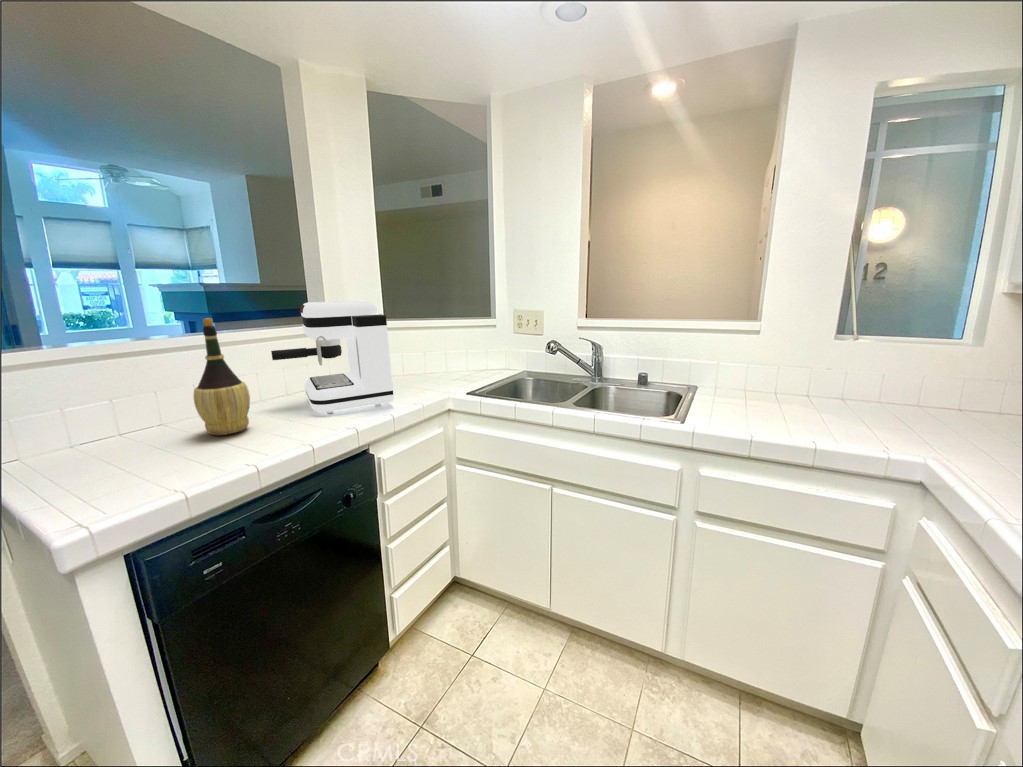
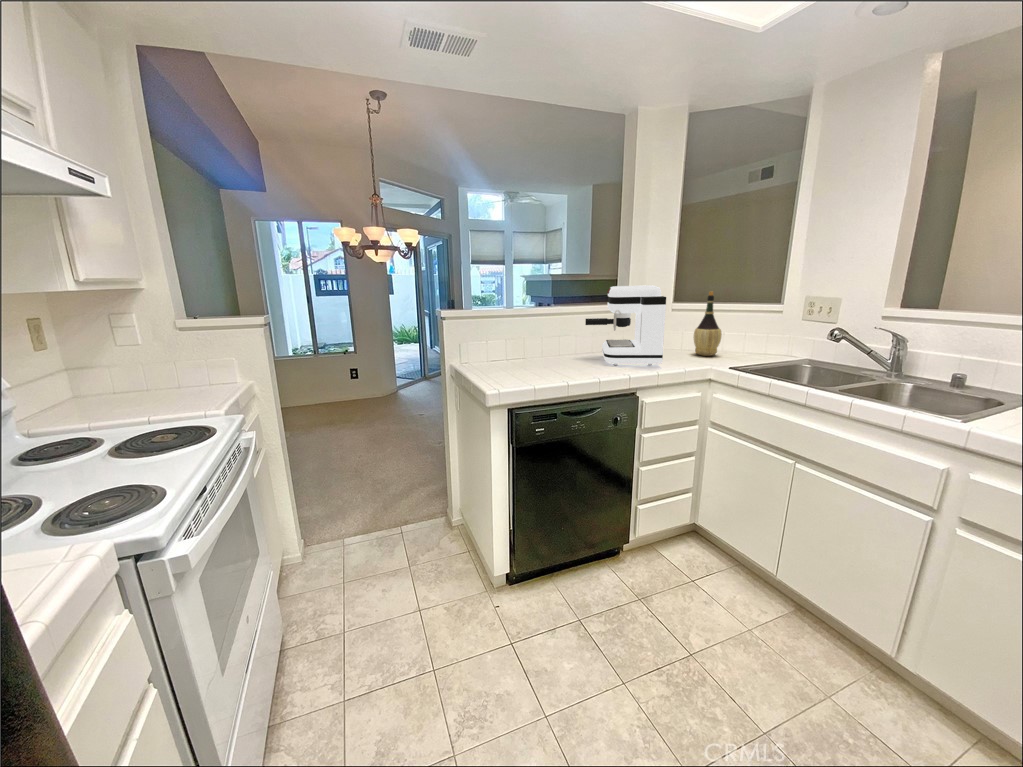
wine bottle: present [193,318,250,435] -> present [693,291,722,356]

